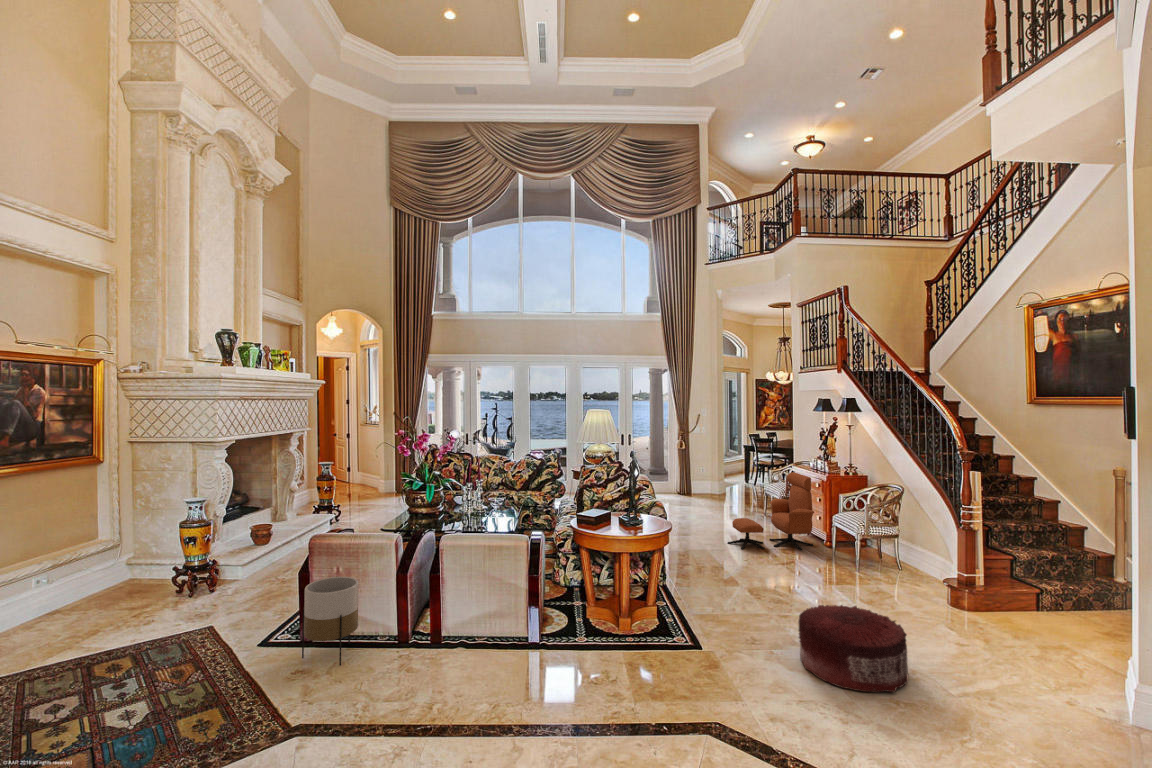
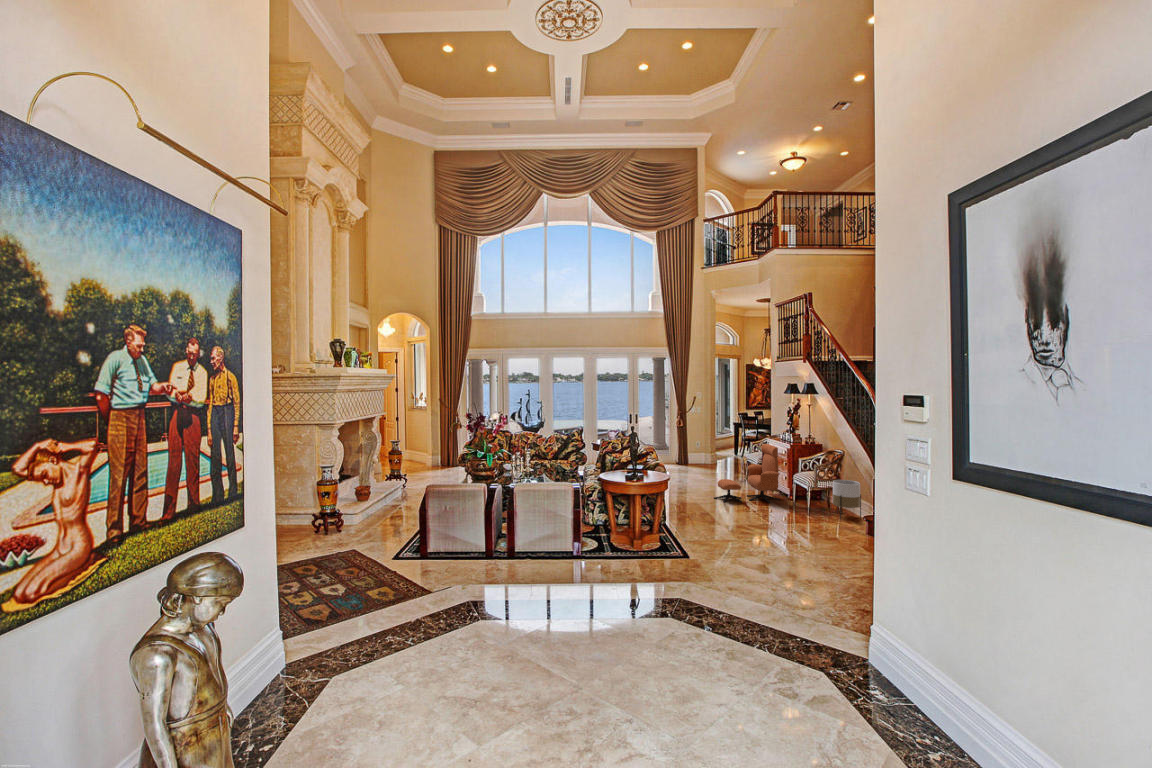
planter: present [302,577,358,665] -> present [832,480,861,519]
pouf: present [798,605,909,692] -> none [749,529,818,579]

